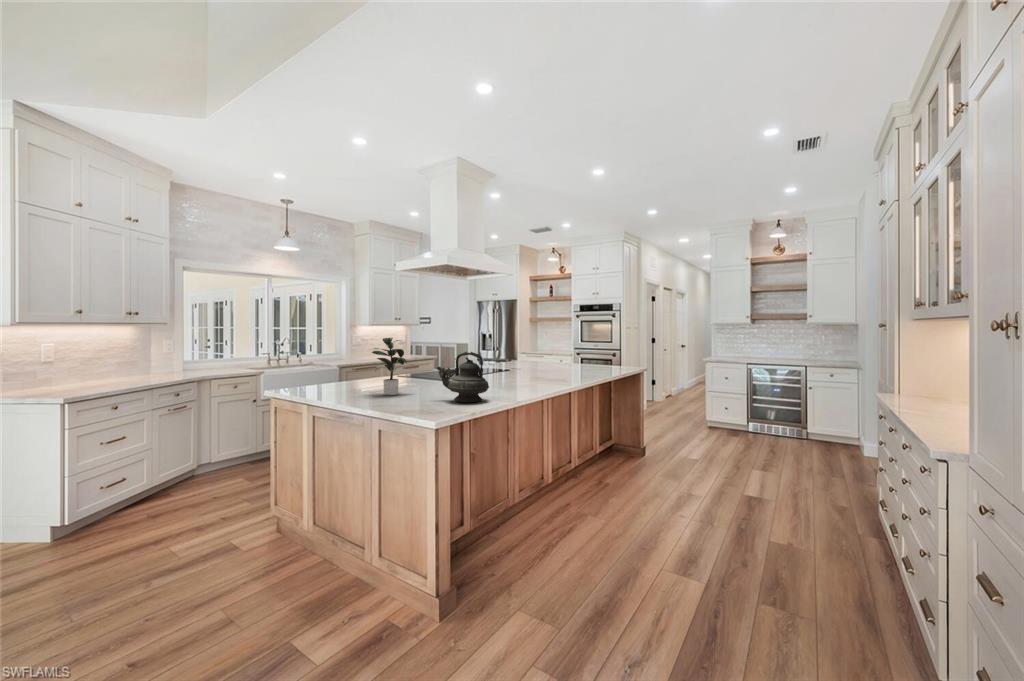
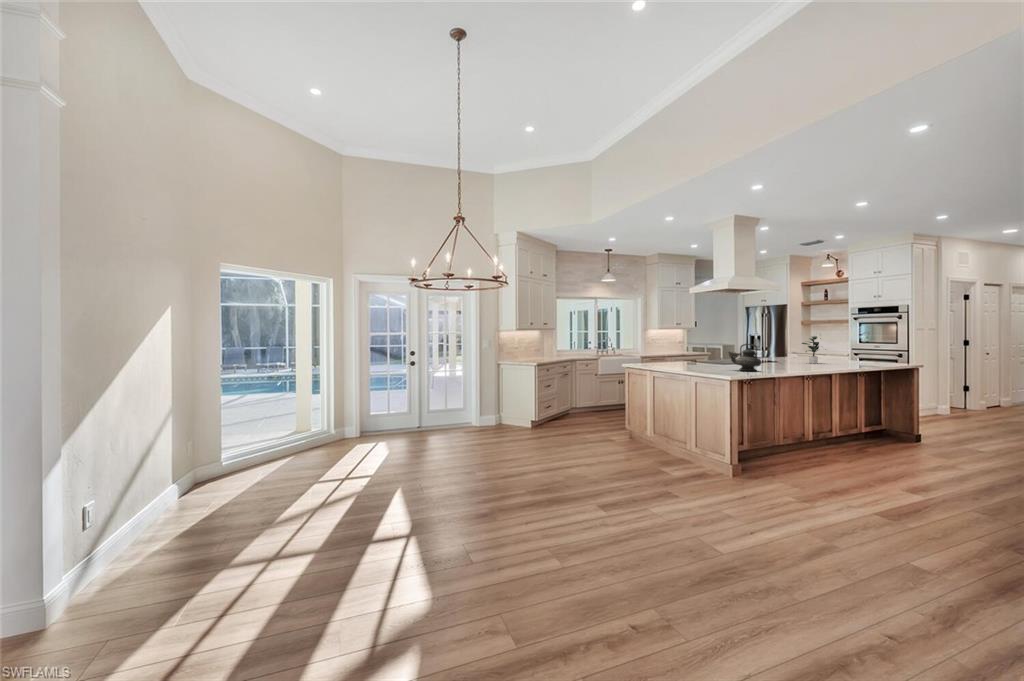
potted plant: present [372,338,407,395] -> present [802,336,821,364]

